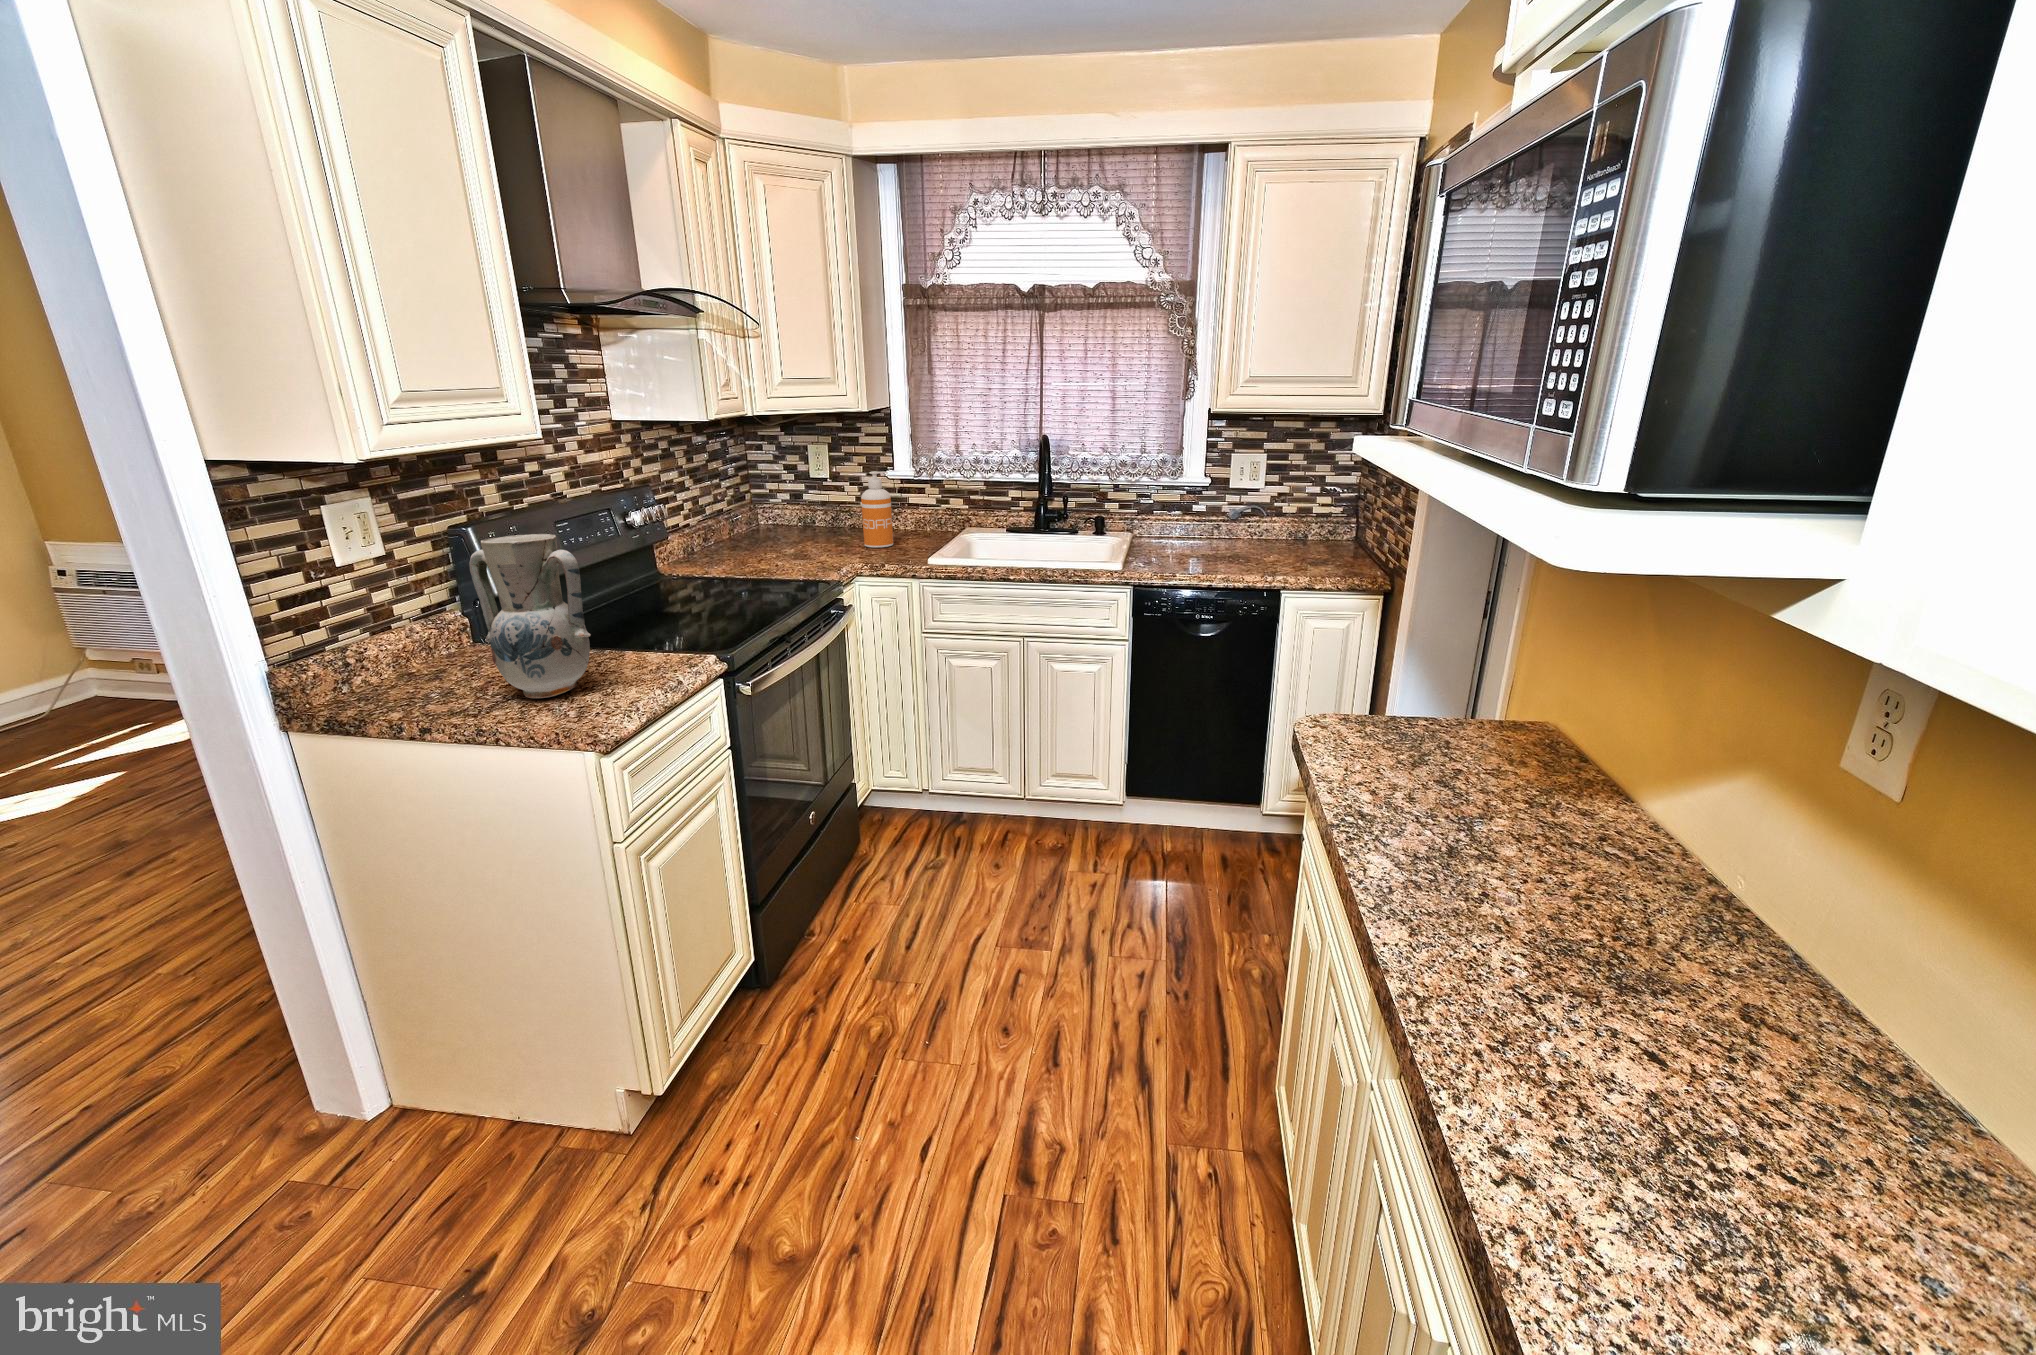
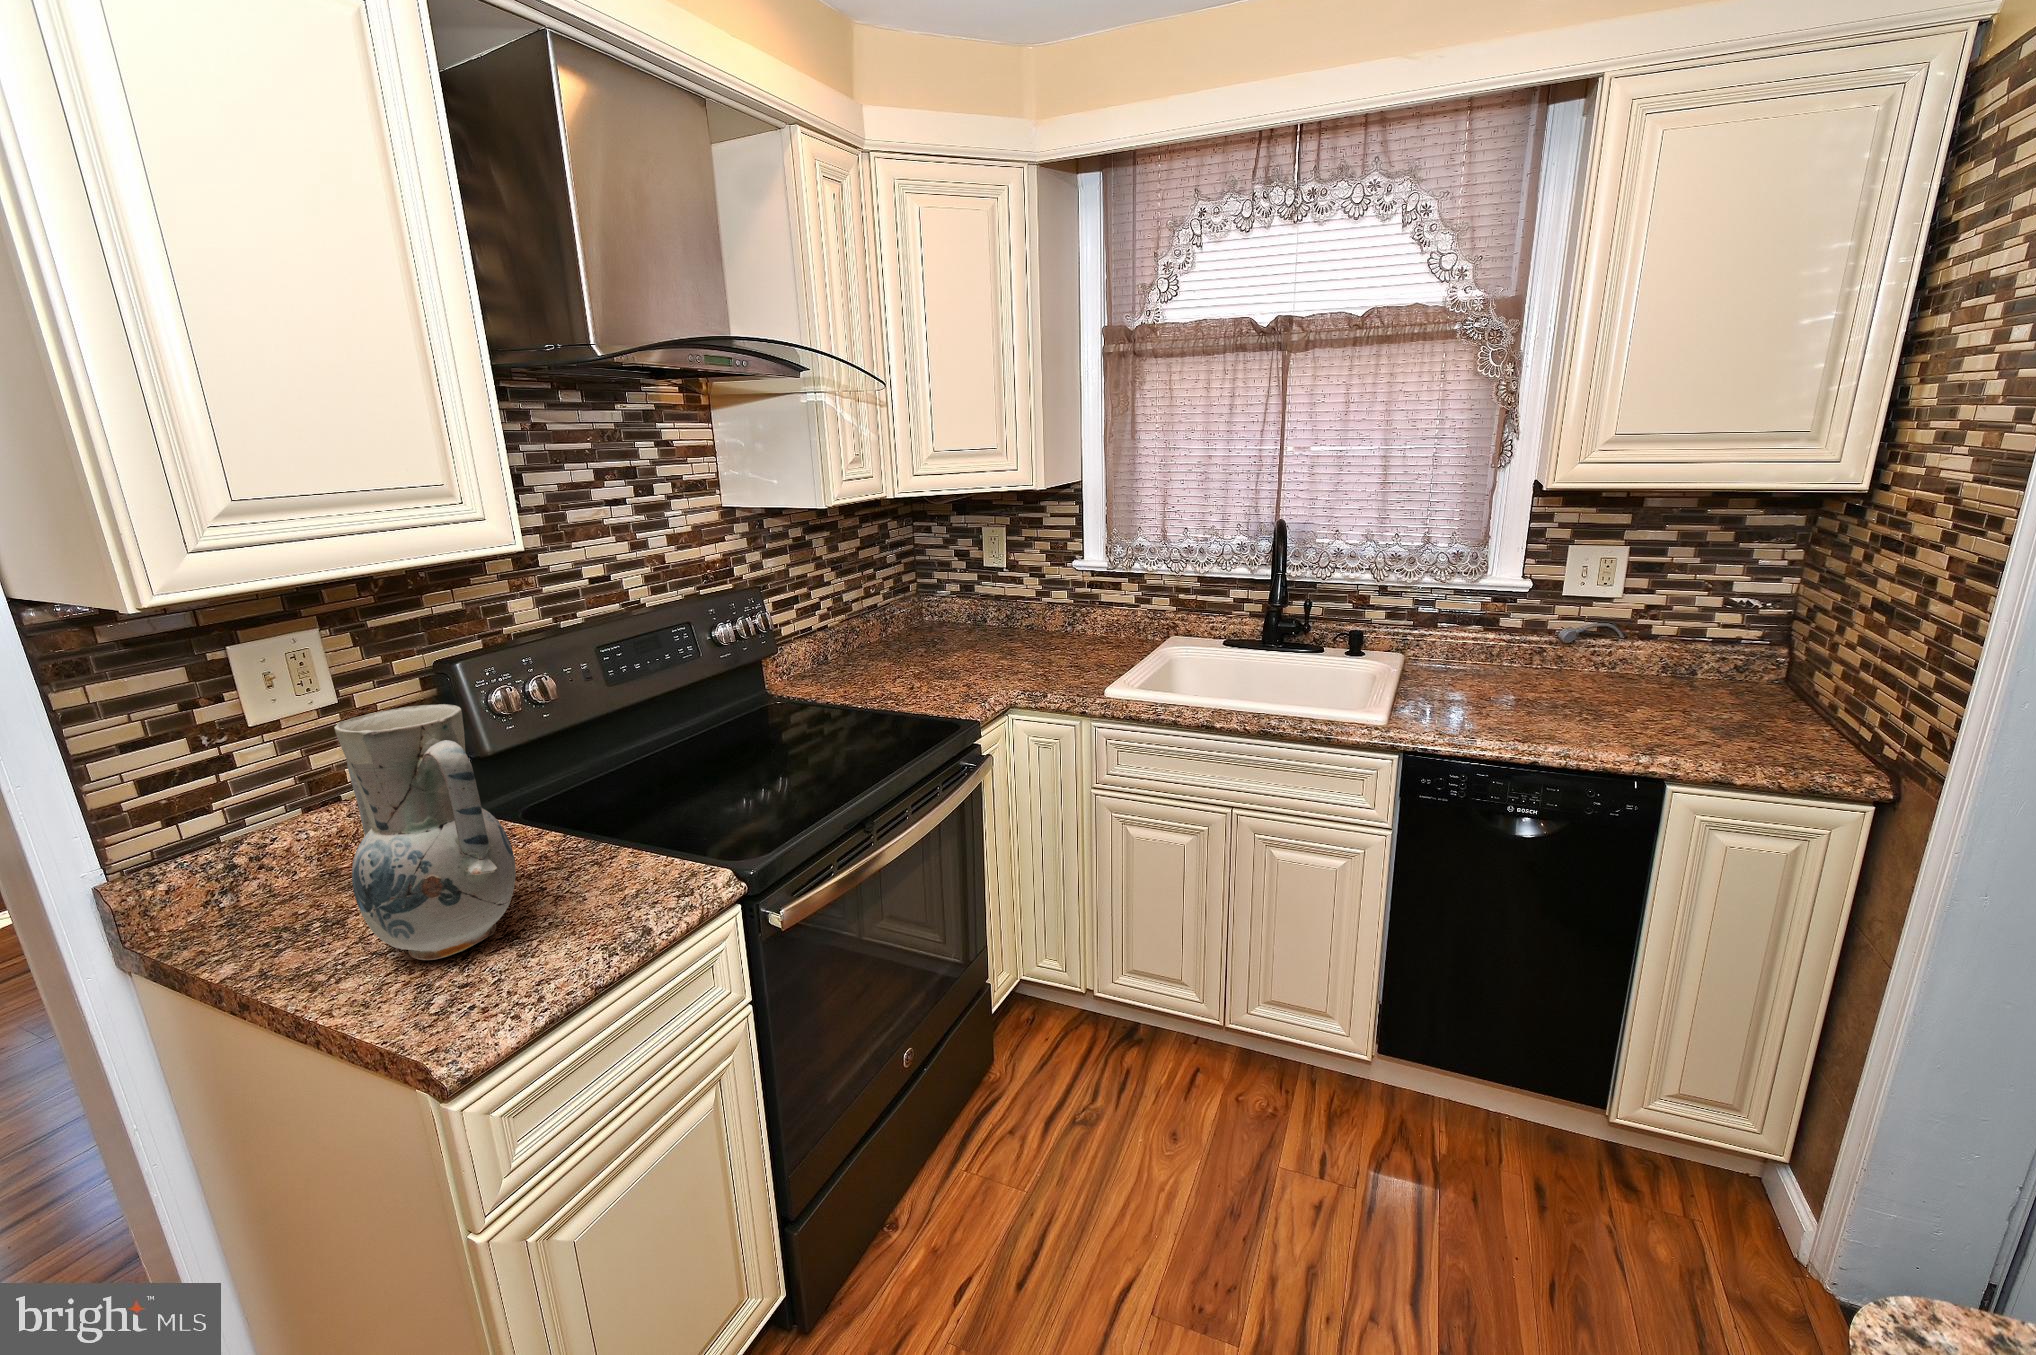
soap dispenser: present [861,471,893,548] -> none [1028,565,1067,663]

